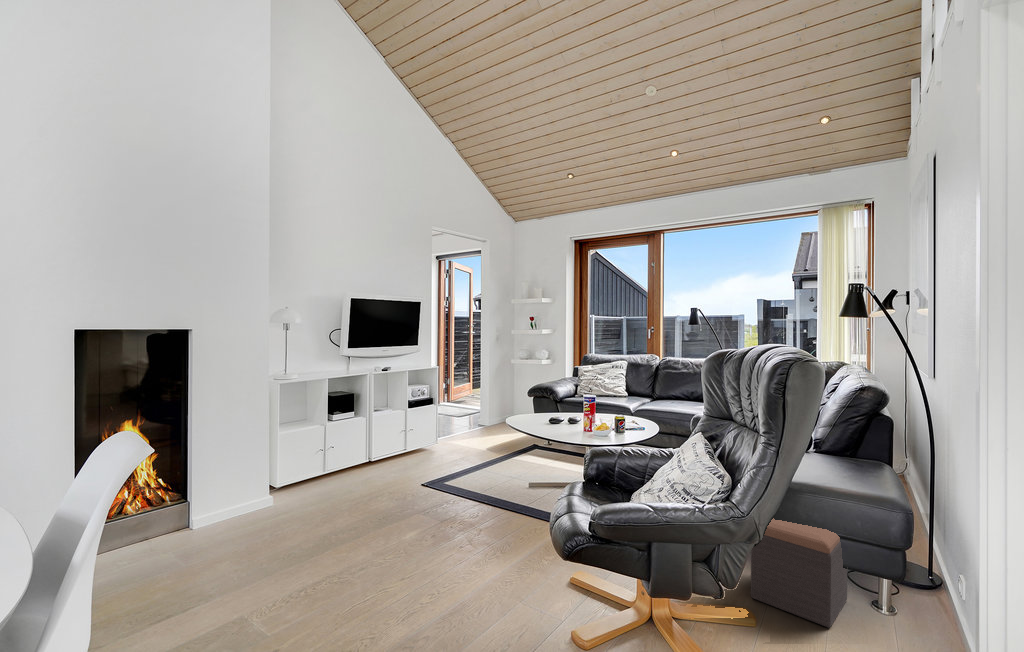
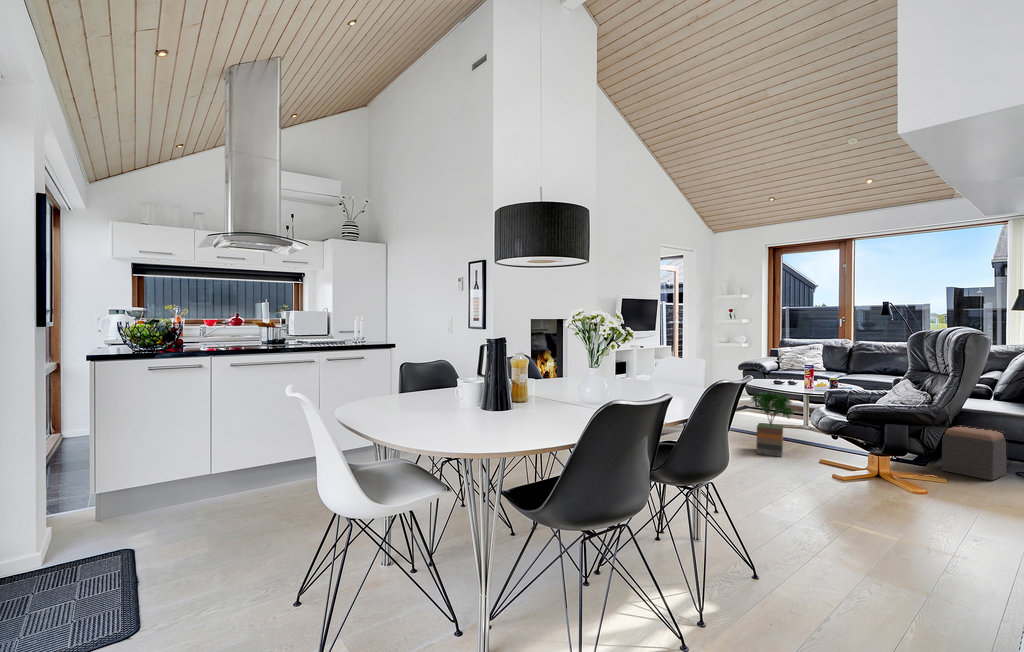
potted tree: none [457,454,527,580] -> present [751,393,794,457]

